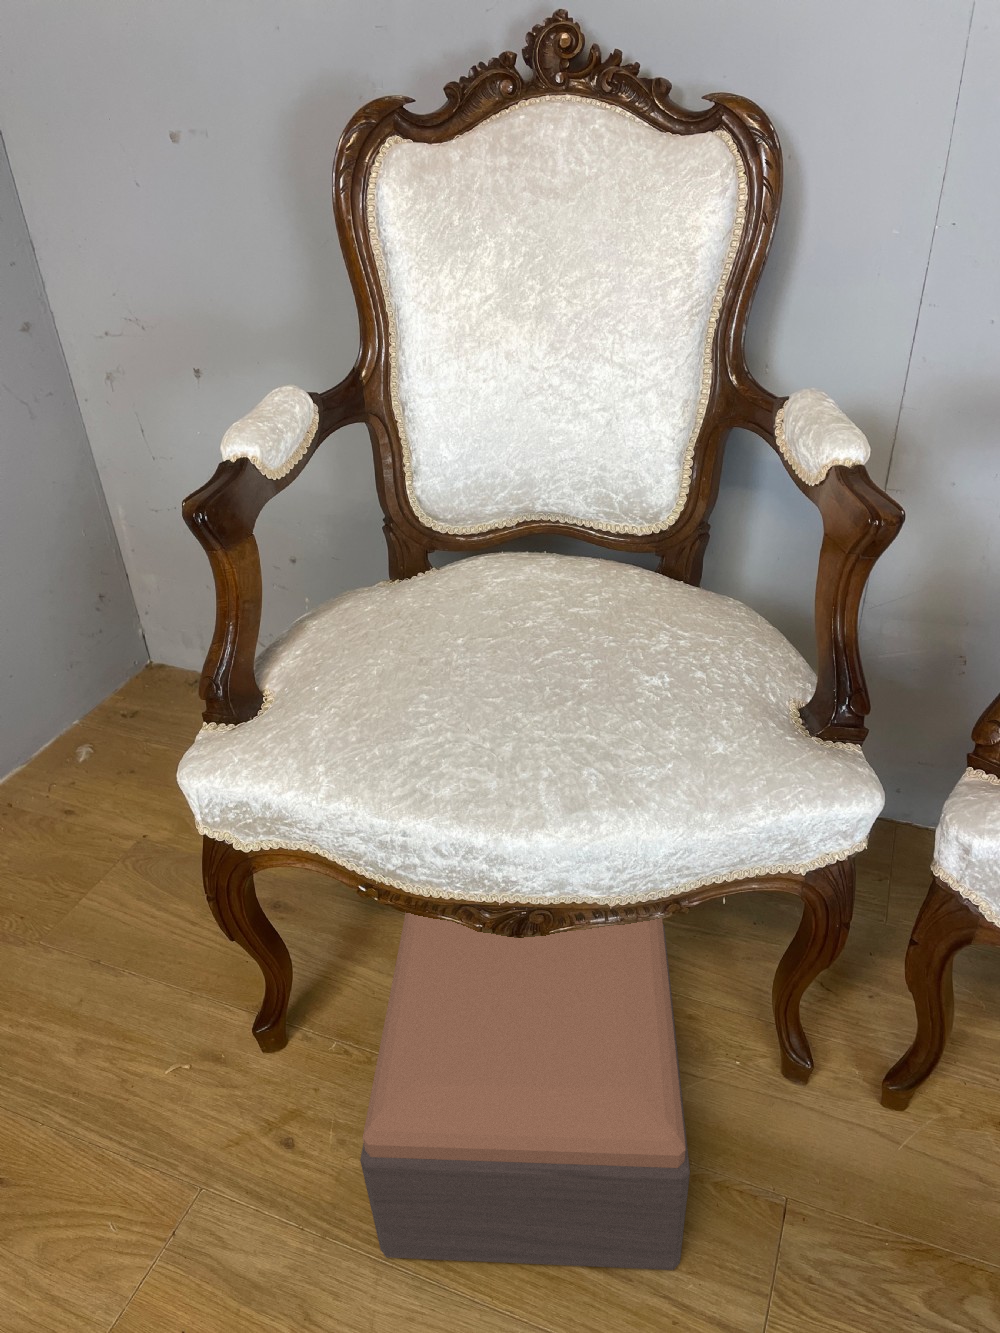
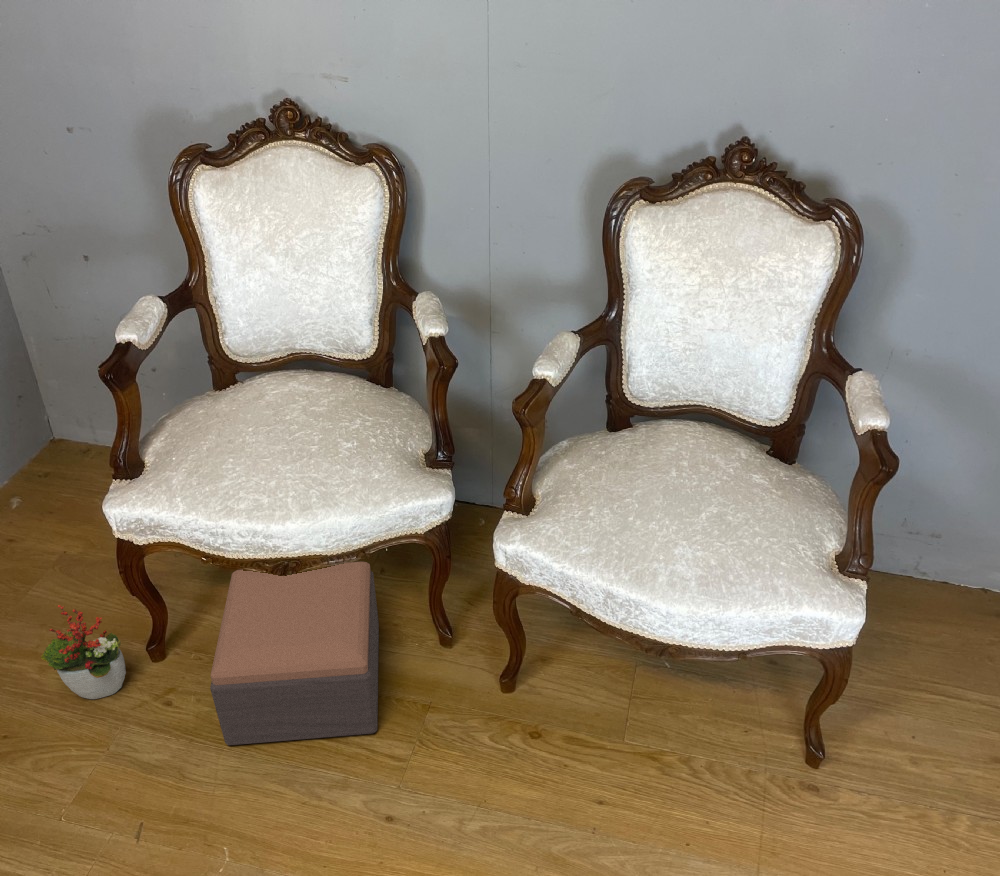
decorative plant: none [63,948,212,1114] -> present [41,605,126,699]

